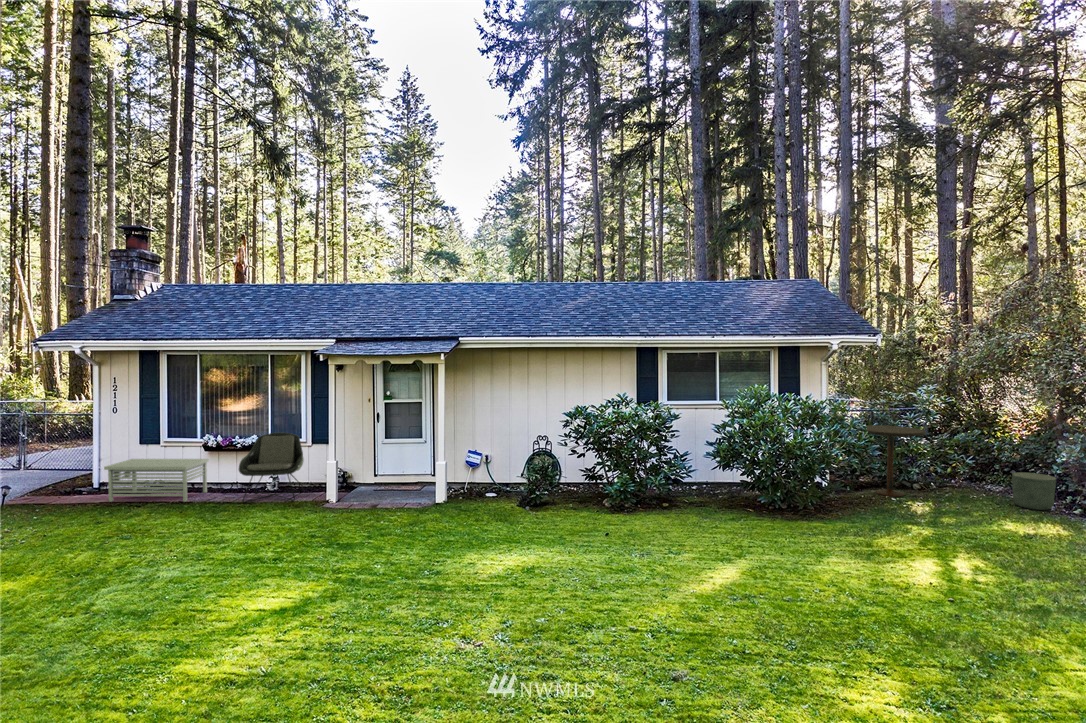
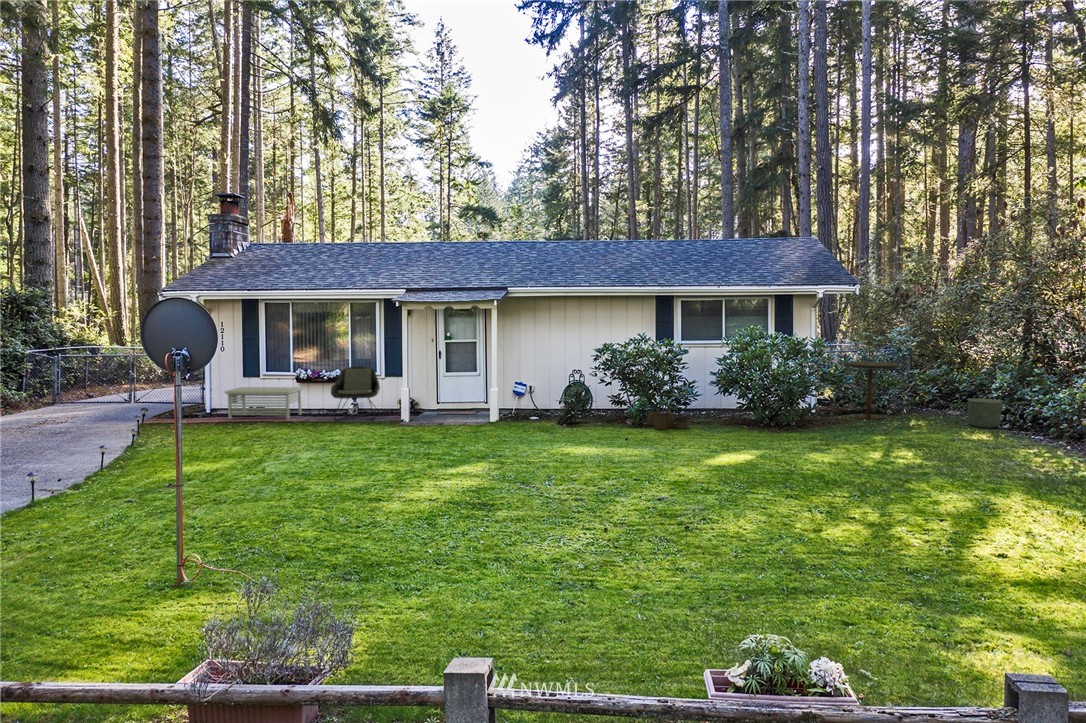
woven basket: none [631,488,683,517] -> present [647,411,689,430]

